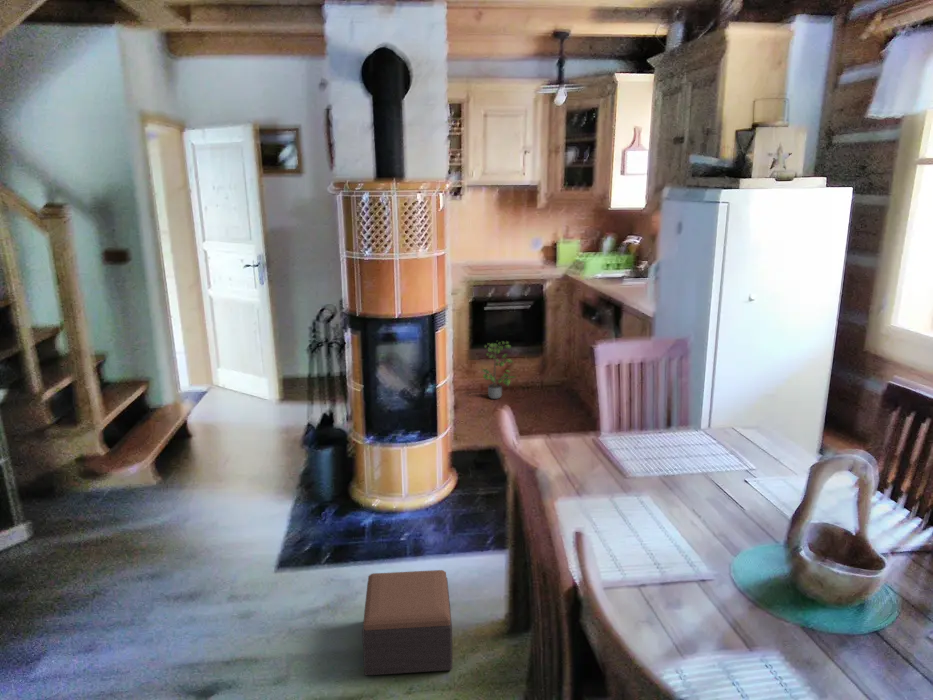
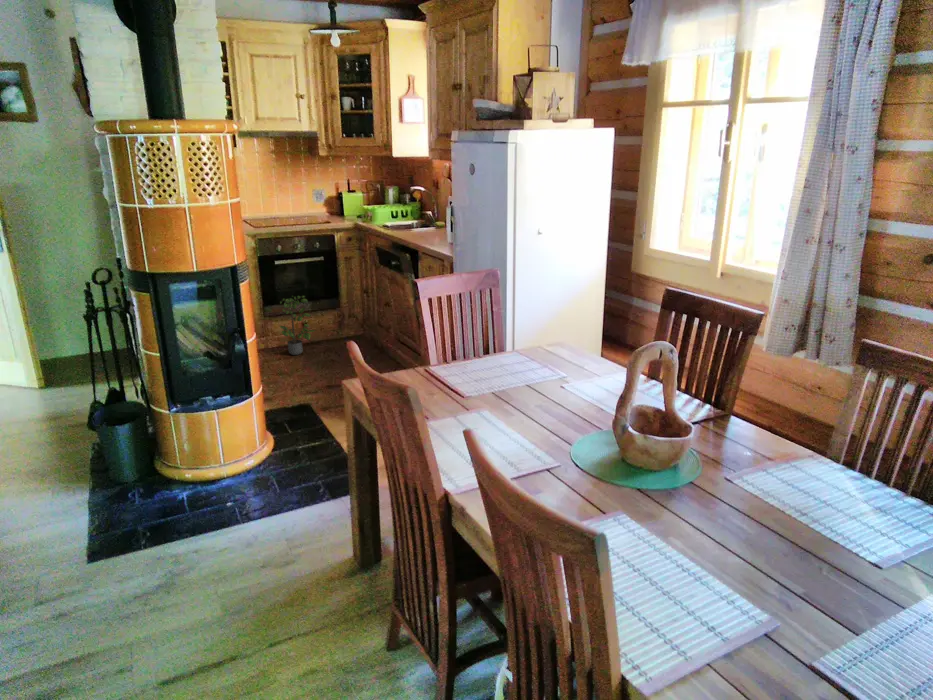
footstool: present [362,570,452,675] -> none [203,527,312,652]

